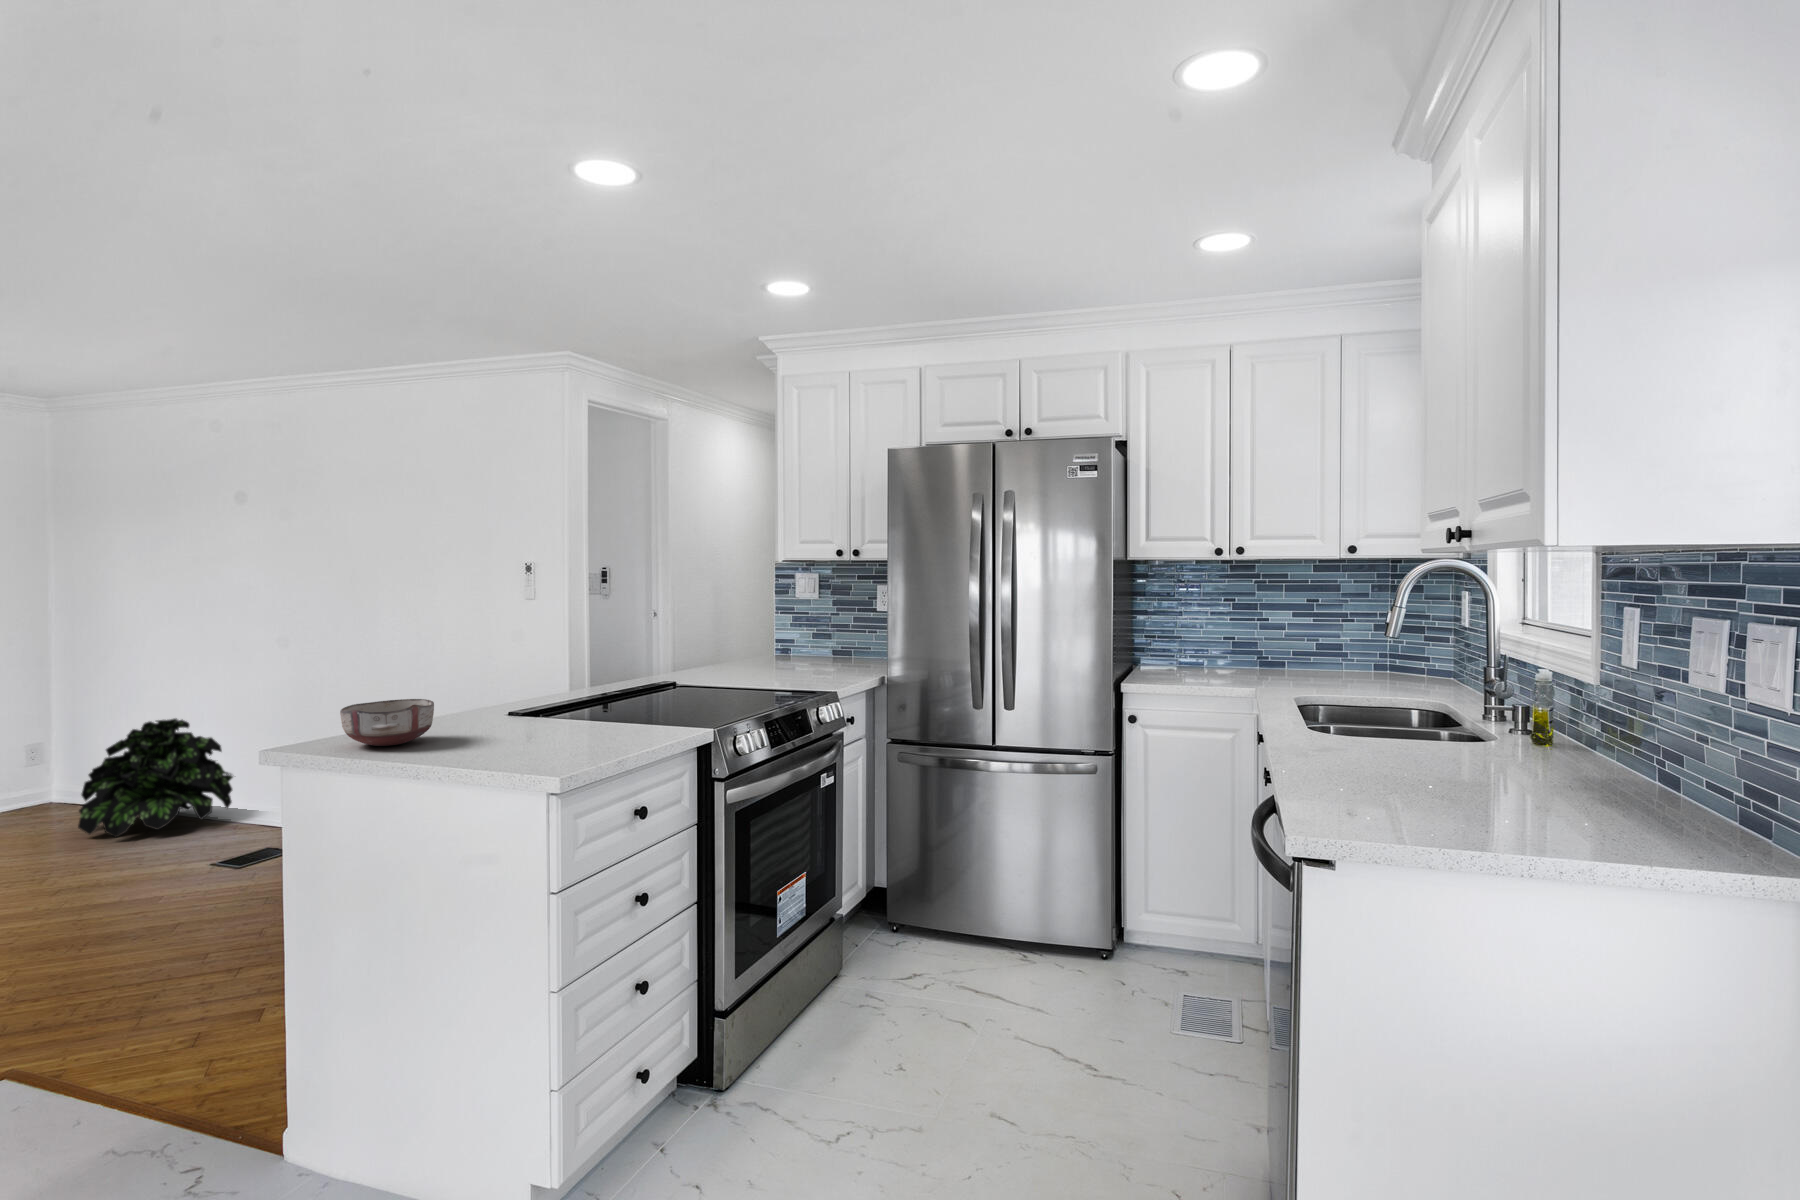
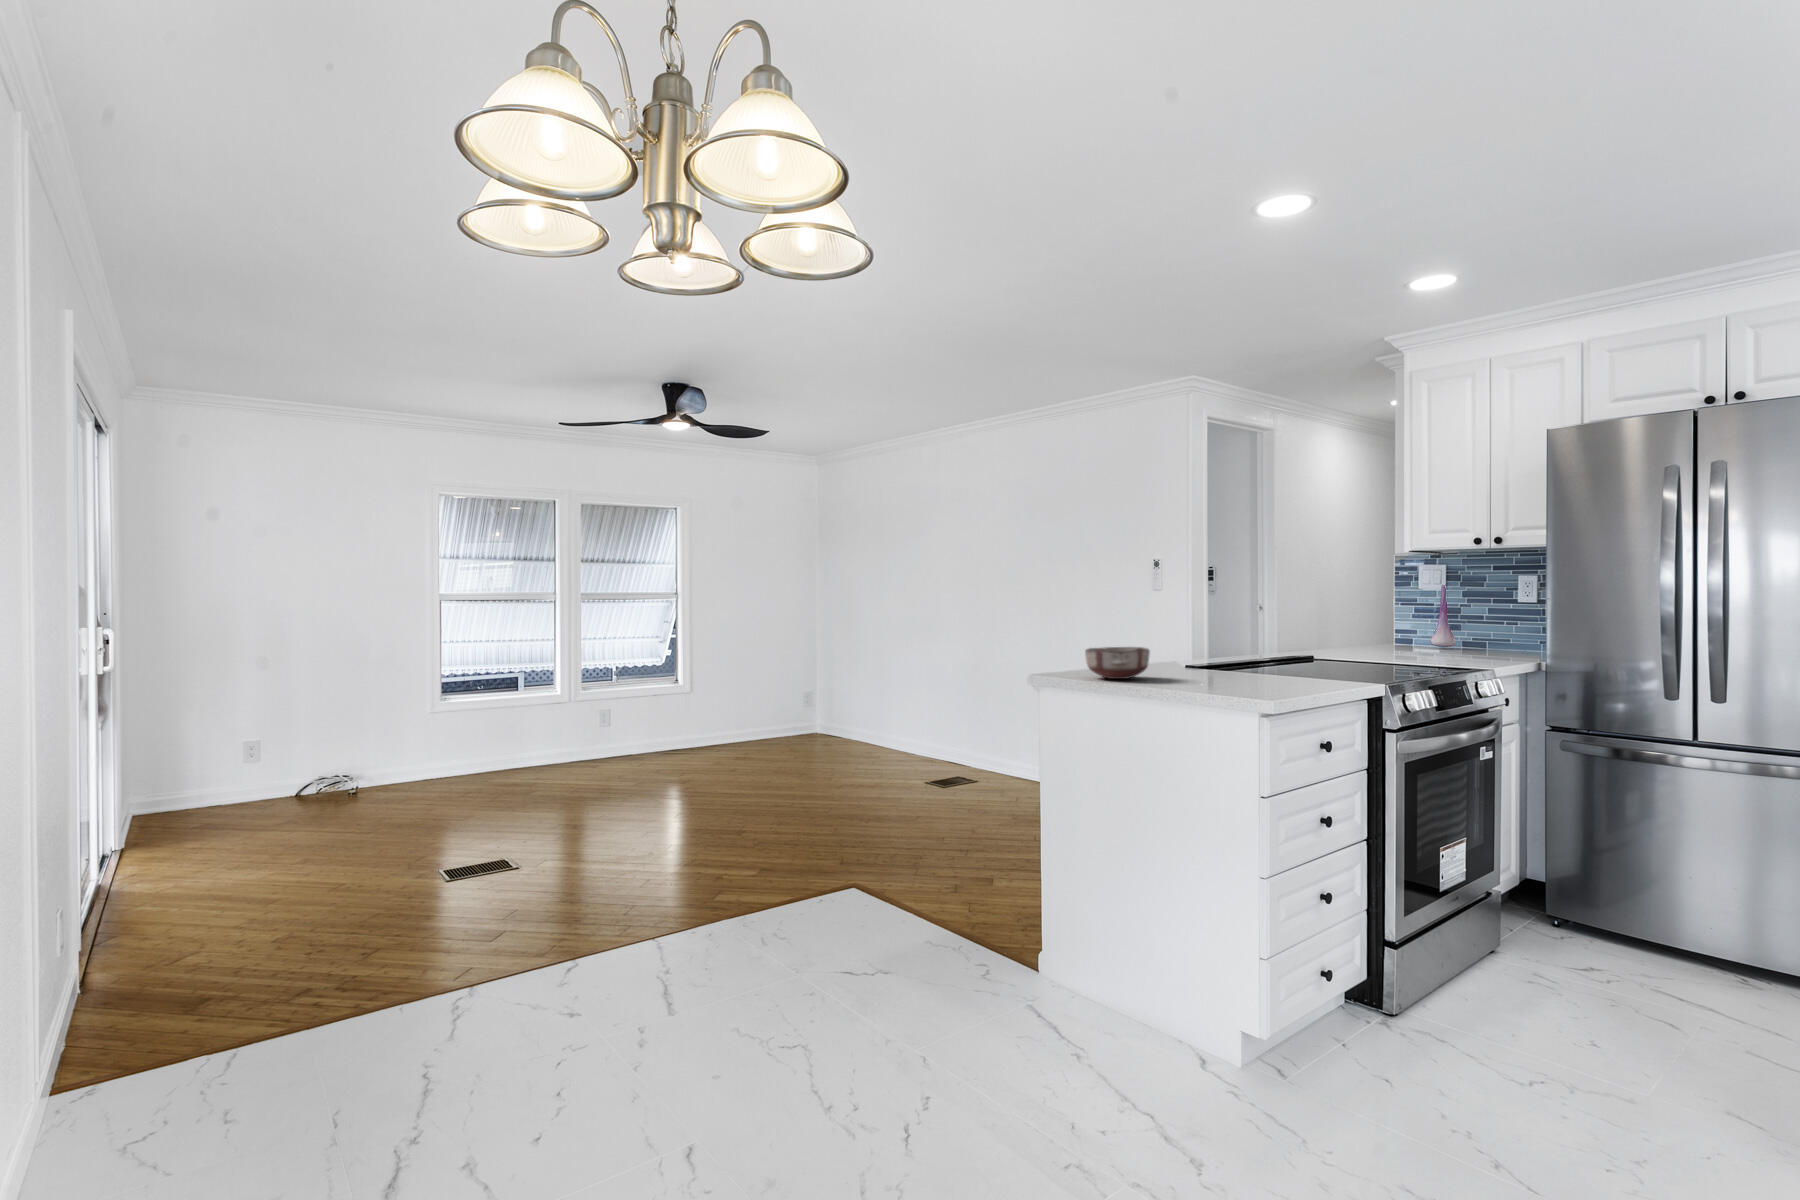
vase: none [801,593,826,657] -> present [1430,585,1456,647]
potted plant: present [78,718,233,837] -> none [832,684,931,766]

